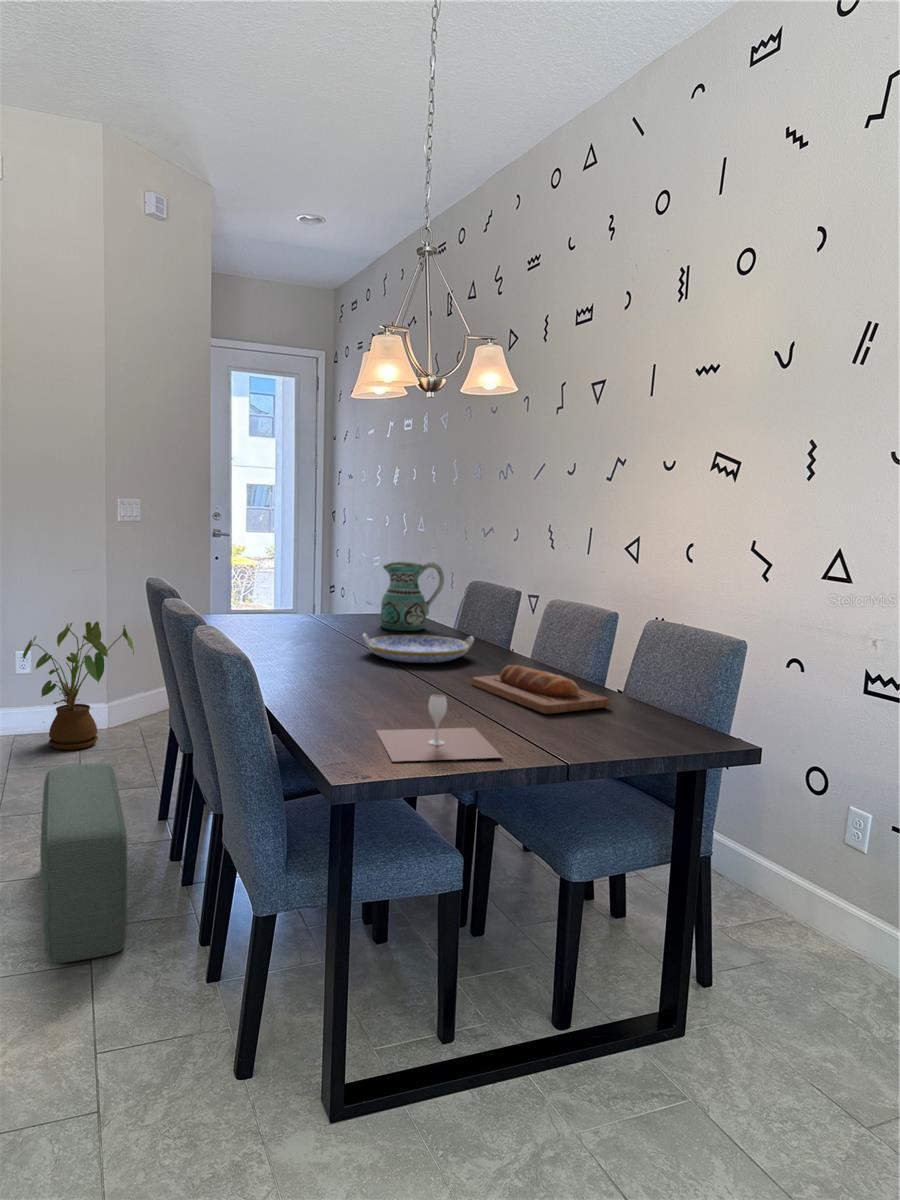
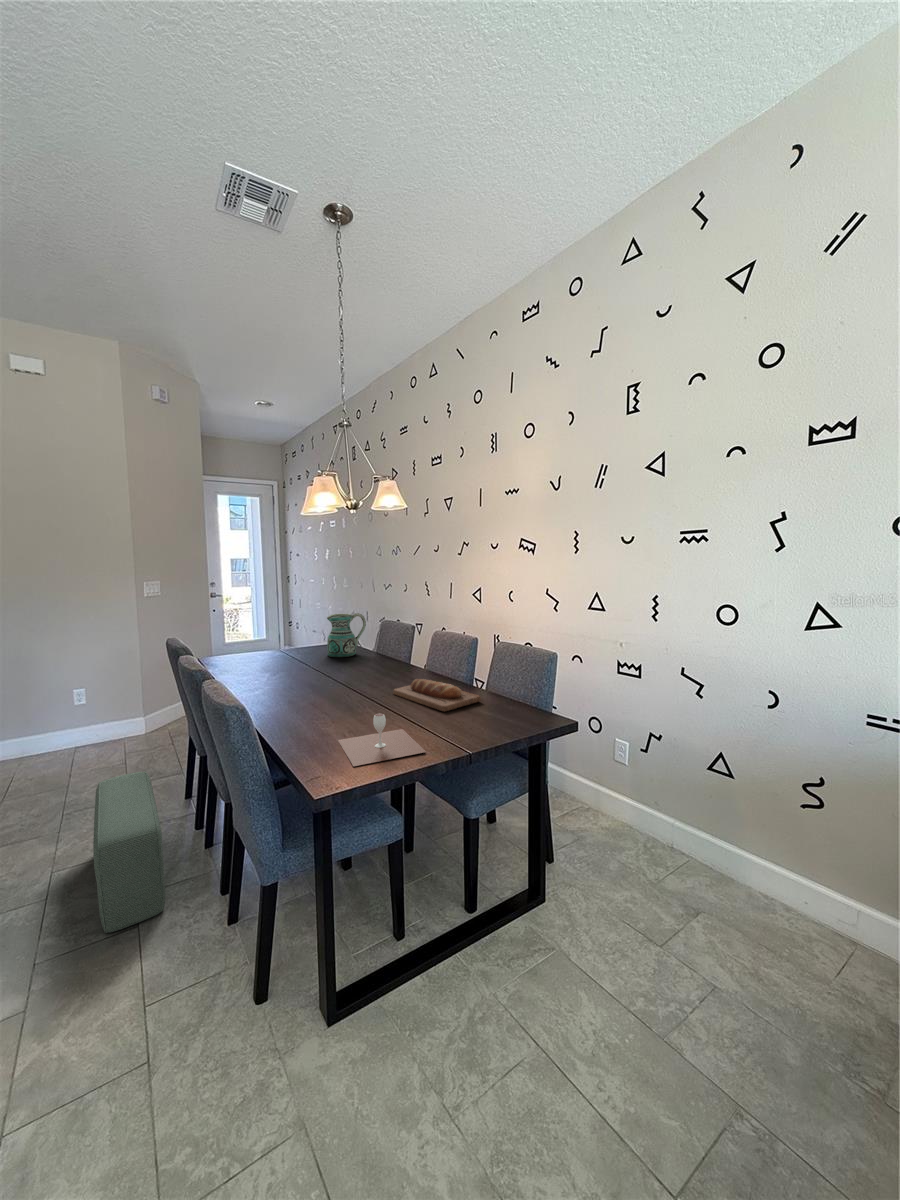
house plant: present [23,622,134,750] -> none [77,666,161,755]
serving tray: present [362,633,474,663] -> none [319,660,390,681]

